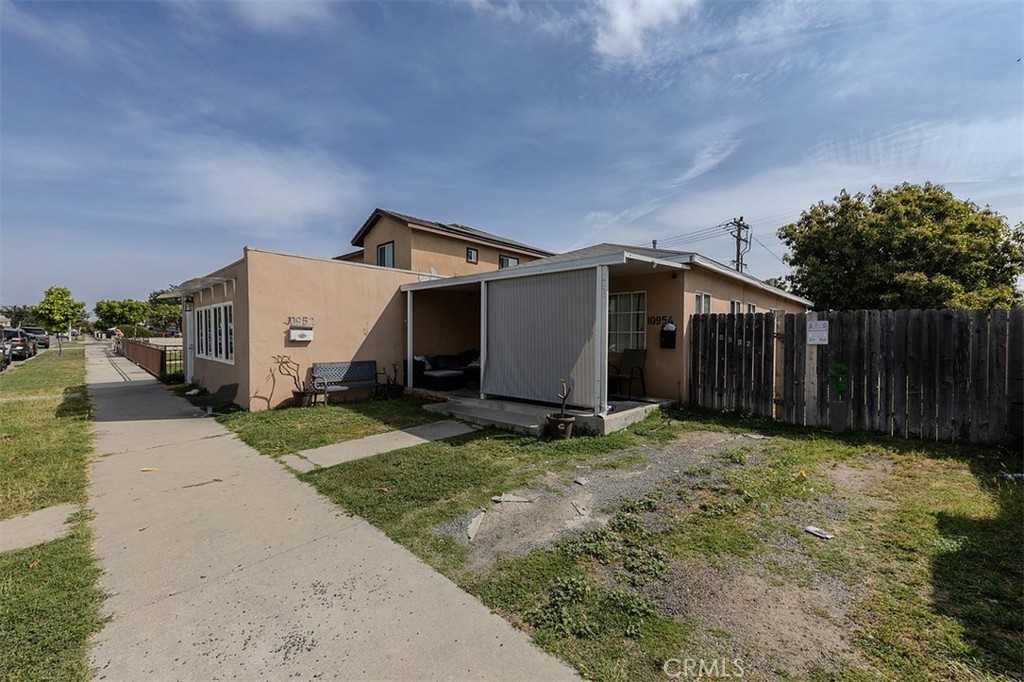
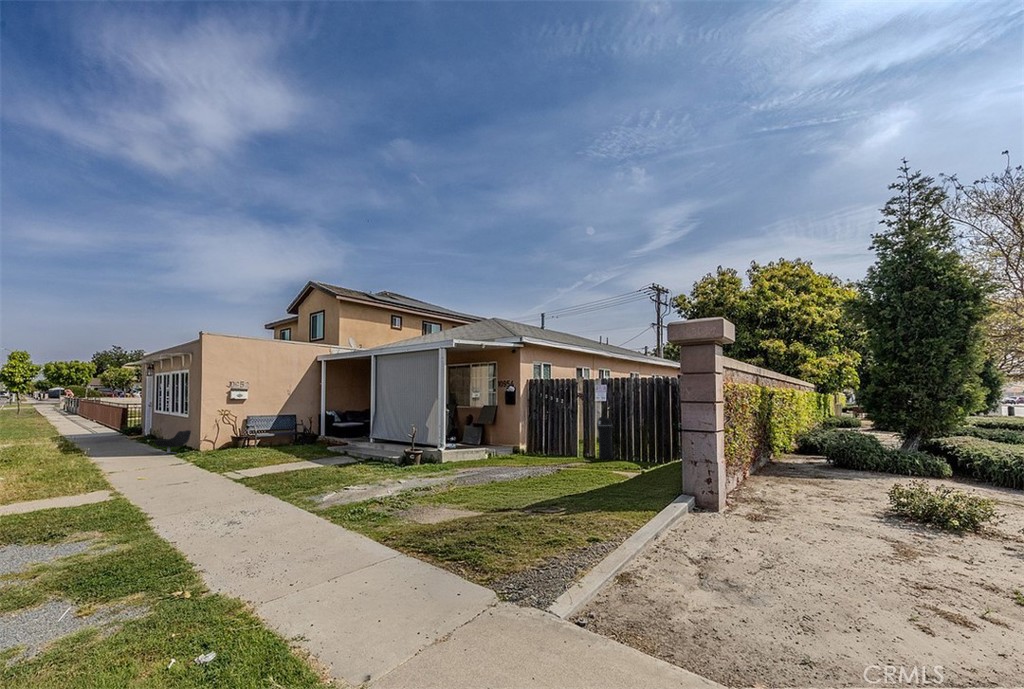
potted plant: present [822,364,855,433] -> none [559,411,579,455]
trash can: none [908,375,944,445] -> present [597,416,613,459]

